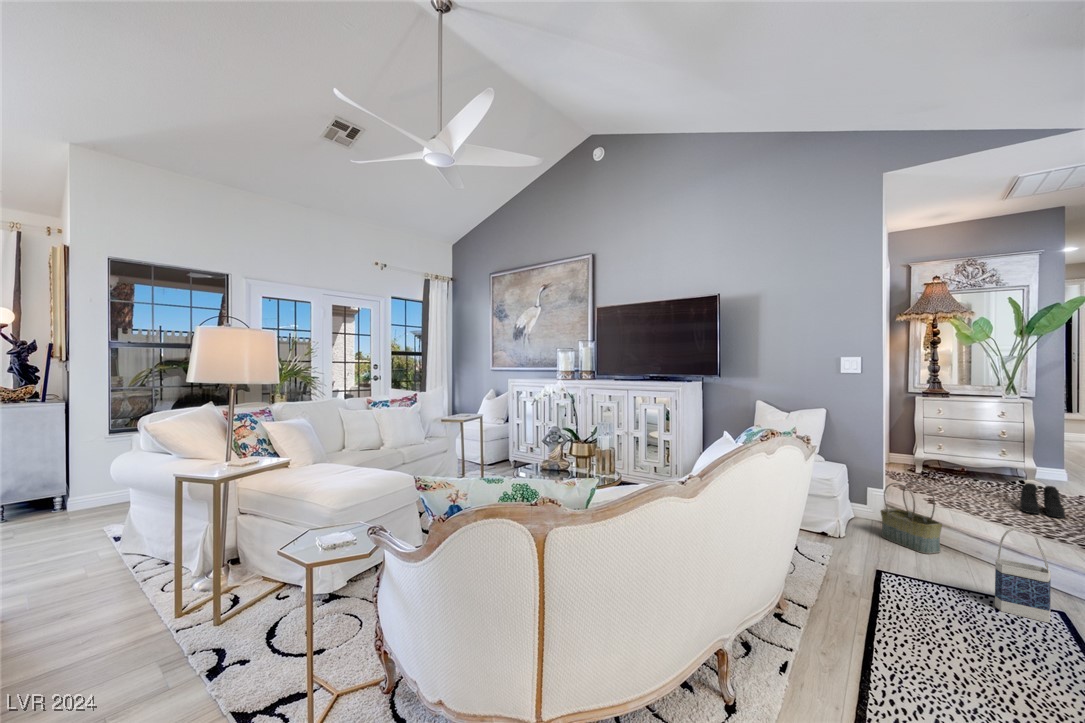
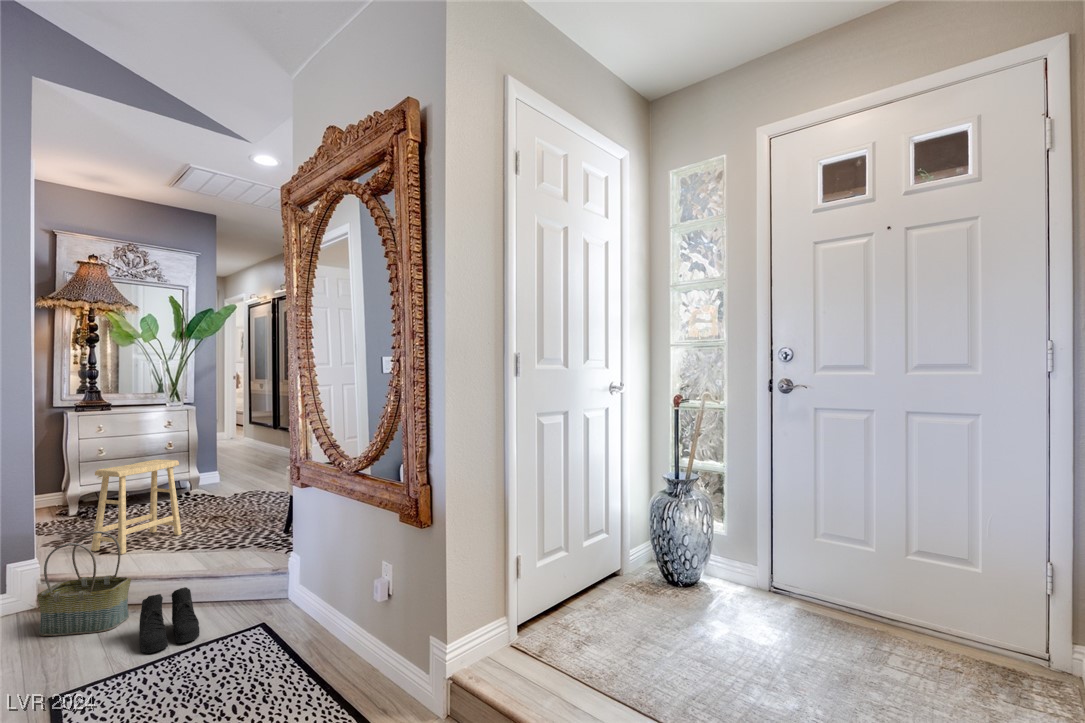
footstool: none [923,440,1001,512] -> present [91,459,182,554]
boots: present [1020,483,1065,518] -> present [139,587,200,653]
bag: present [995,527,1051,623] -> none [208,550,258,658]

